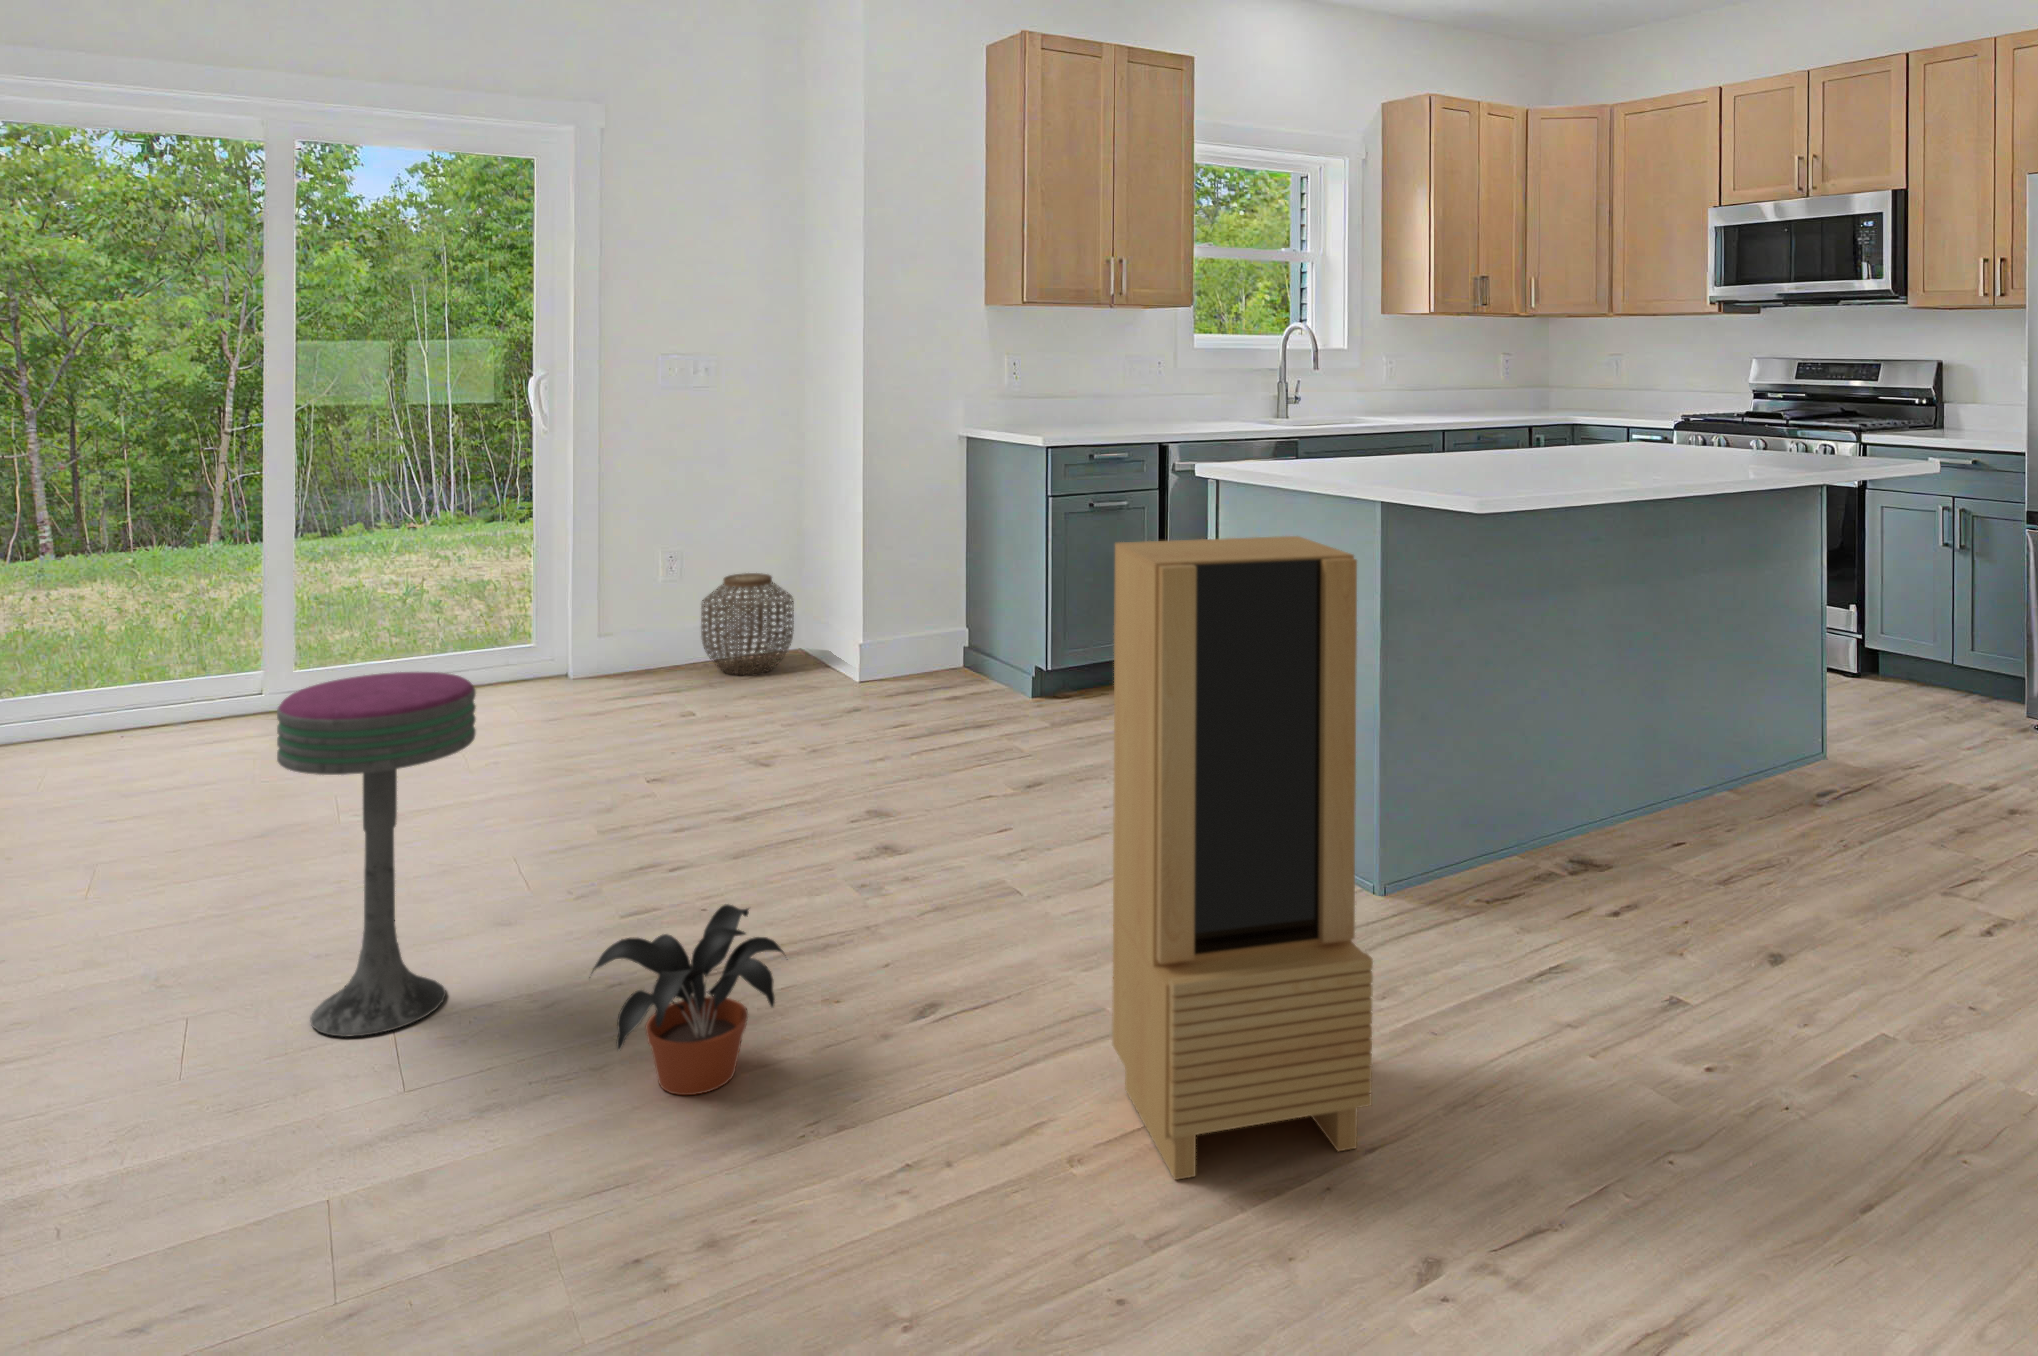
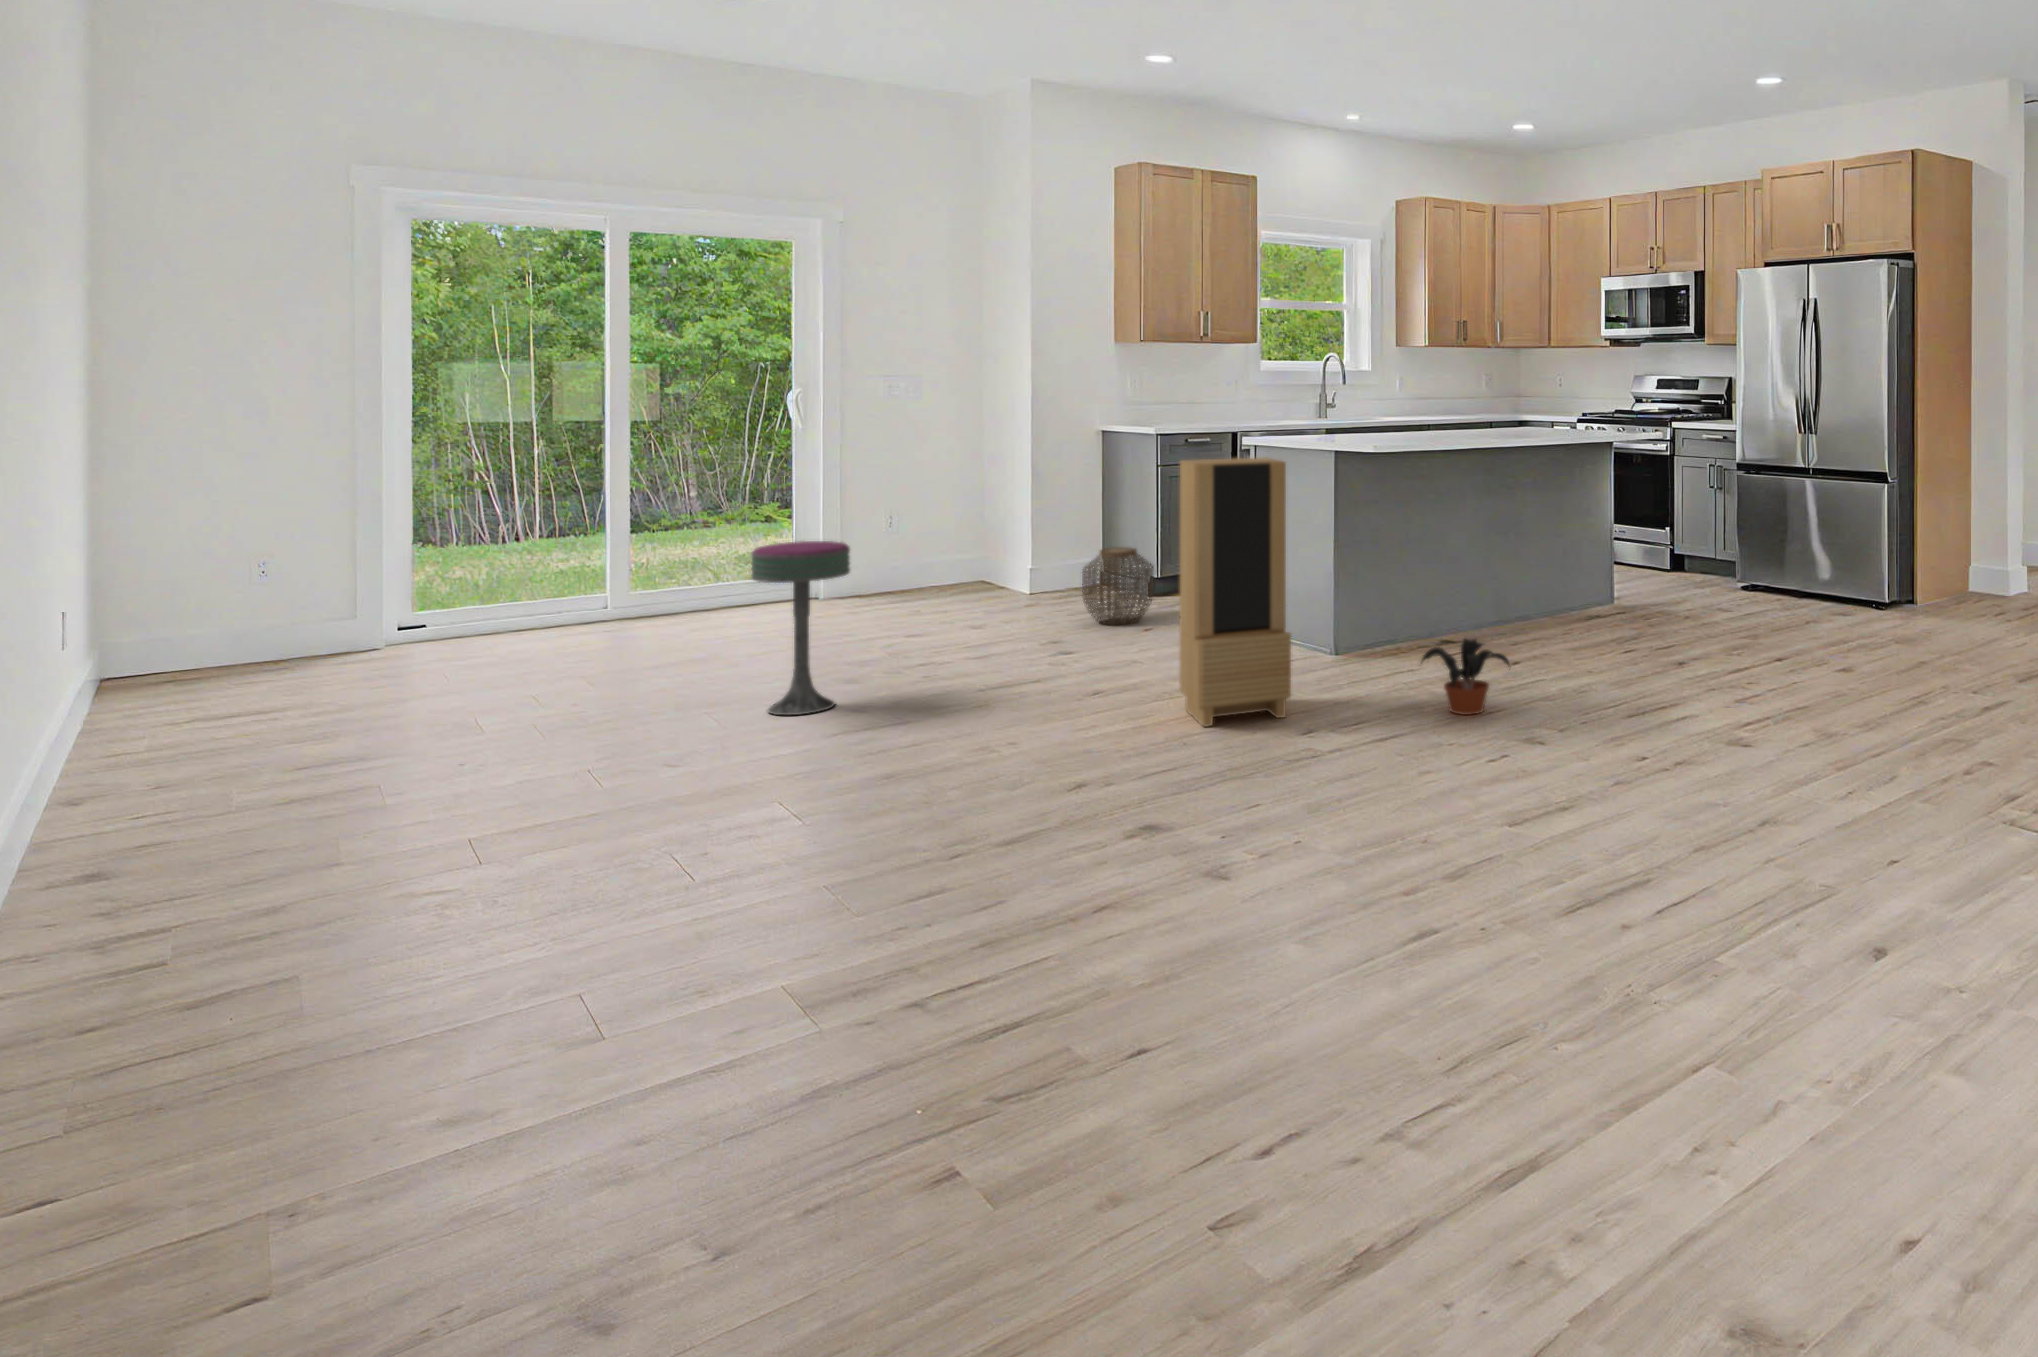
woven basket: present [701,573,794,675] -> present [1082,547,1154,625]
potted plant: present [589,904,784,1095] -> present [1422,639,1511,715]

